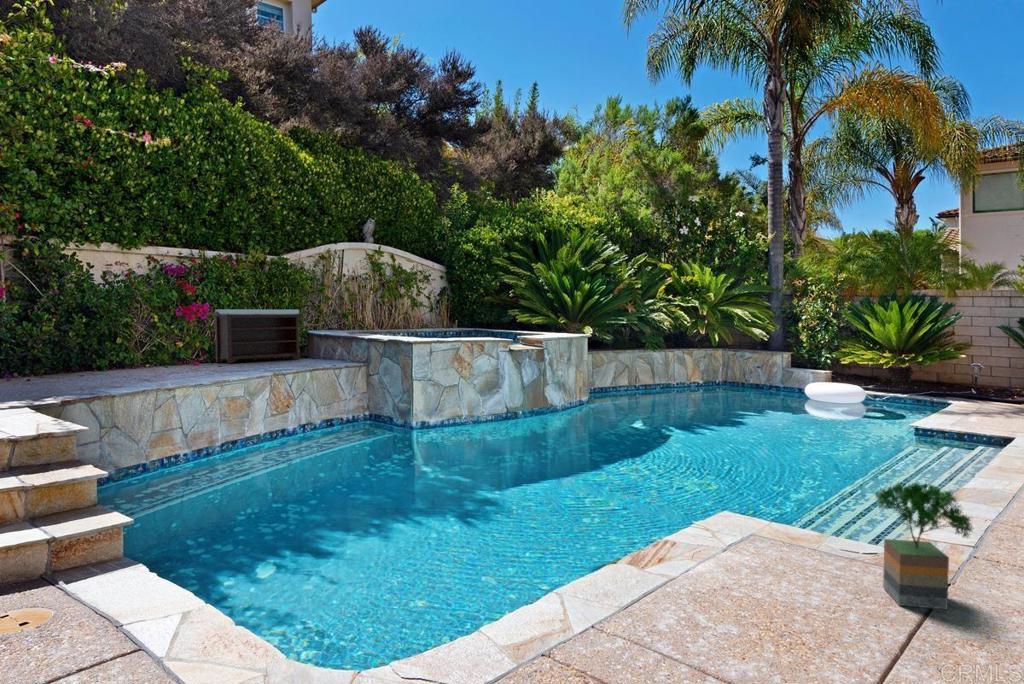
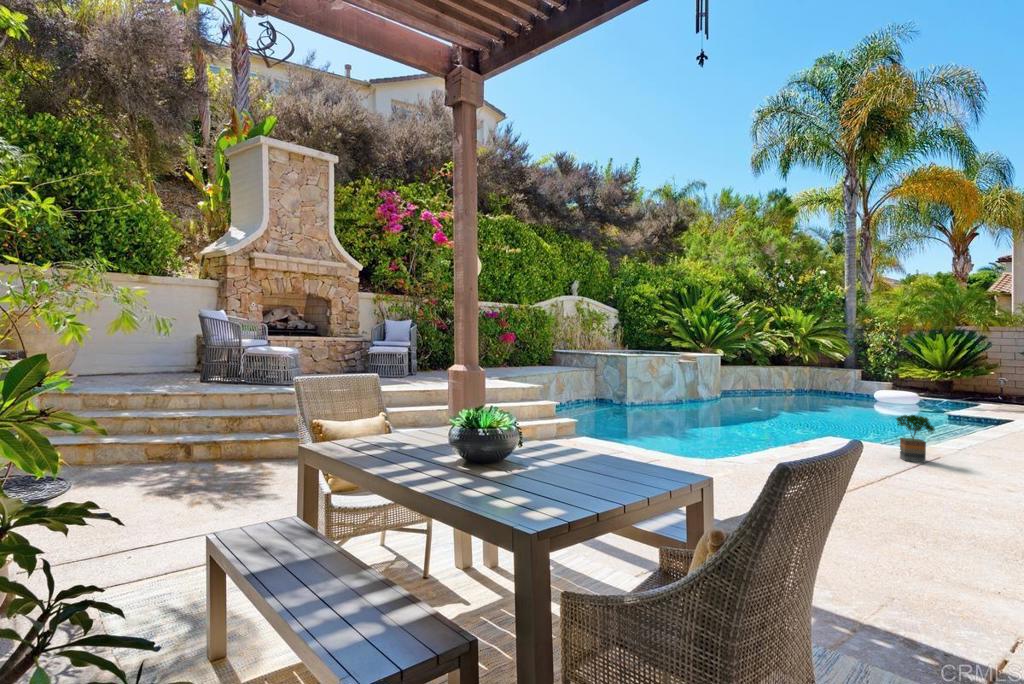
bench: present [212,309,302,364] -> none [510,337,554,367]

